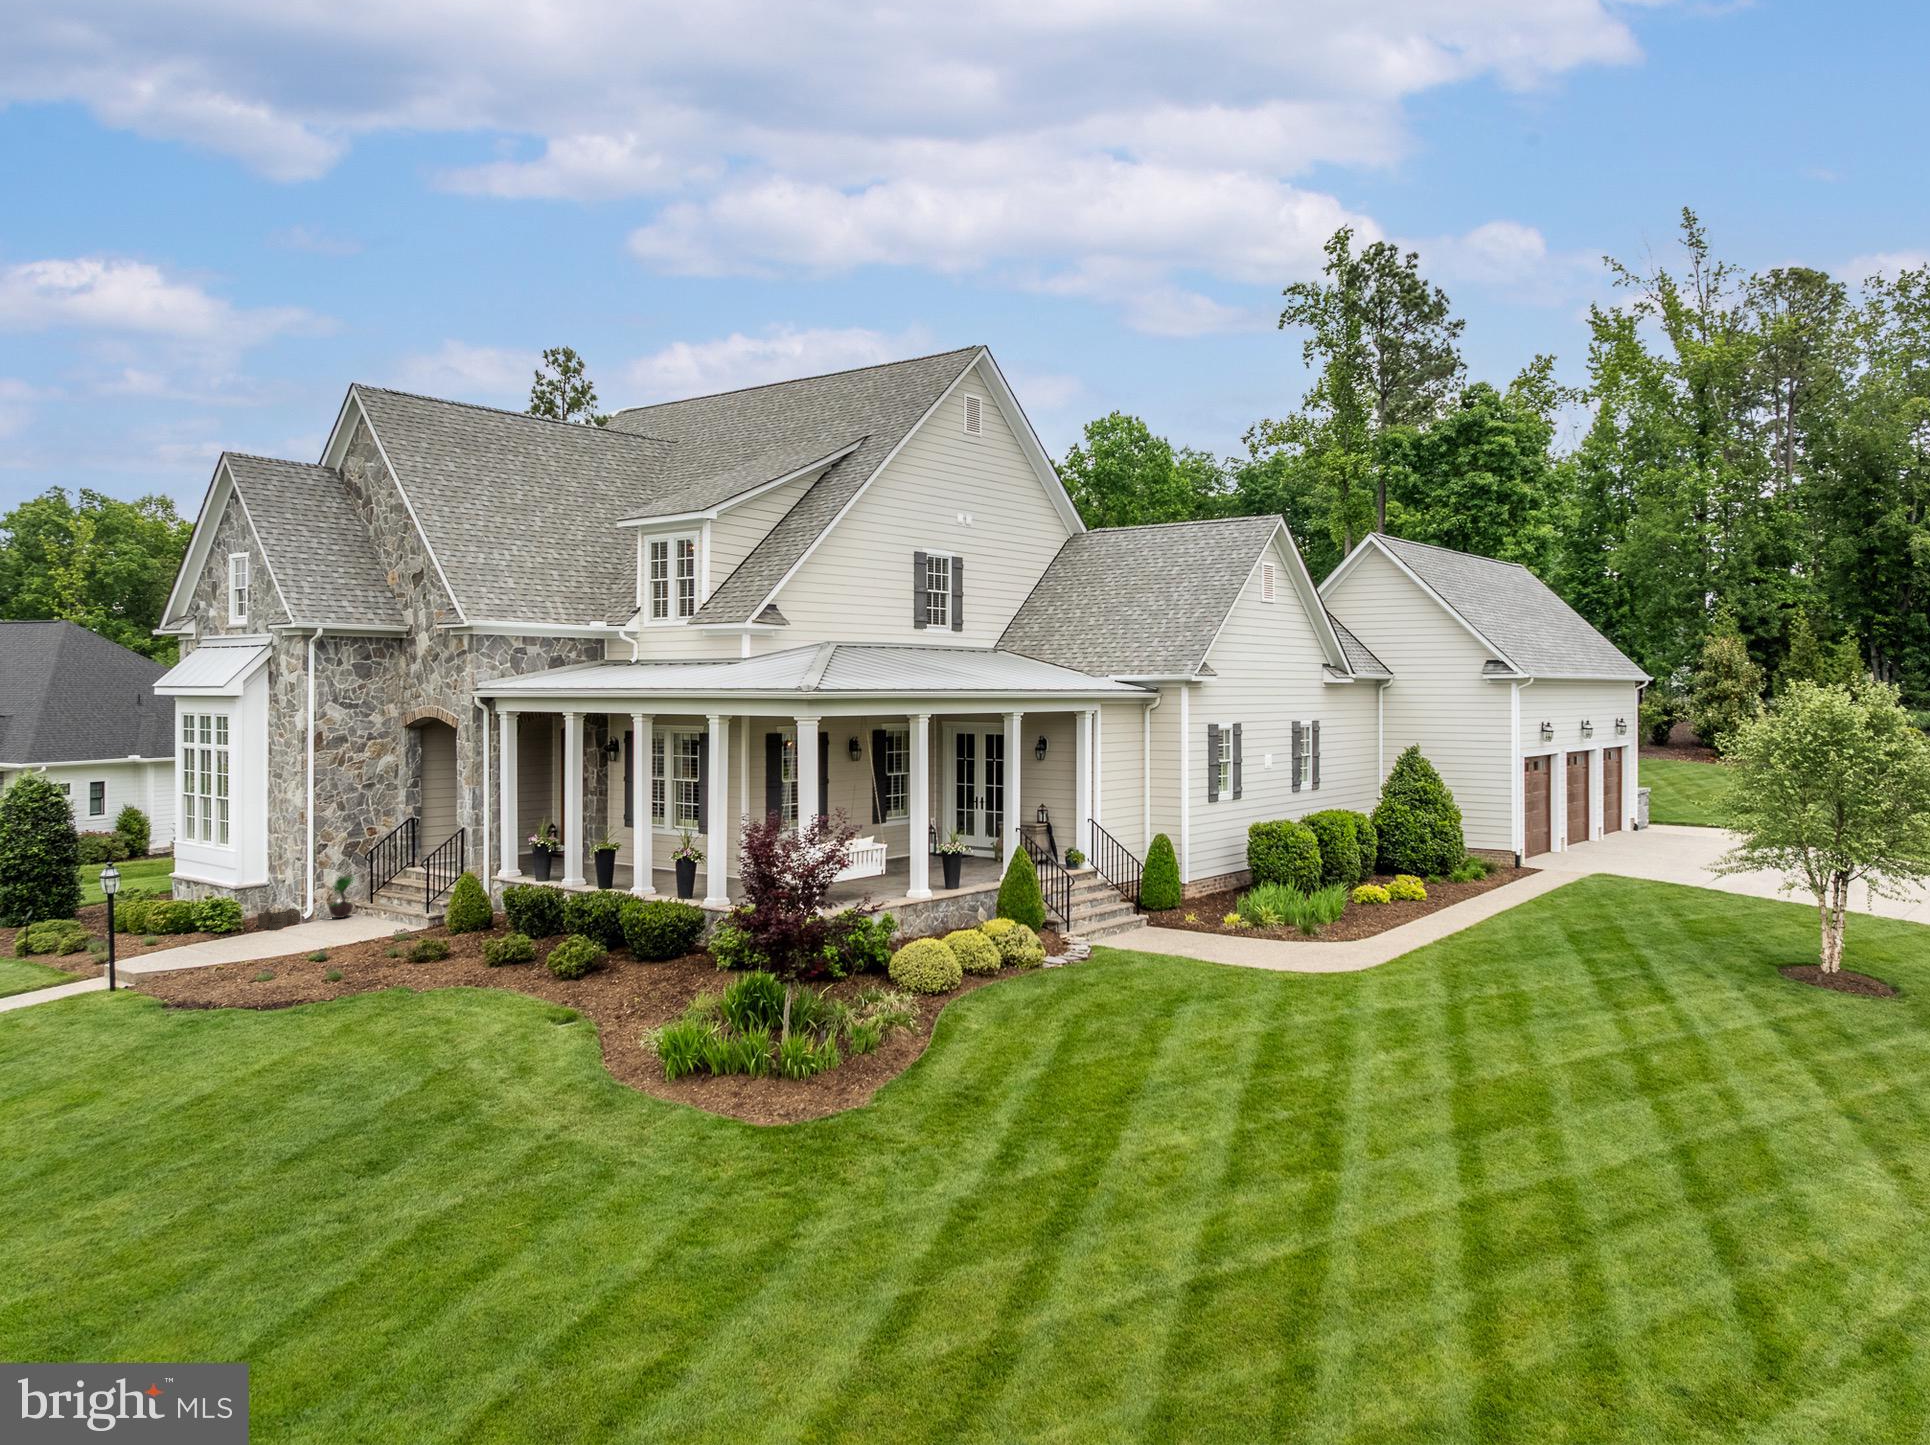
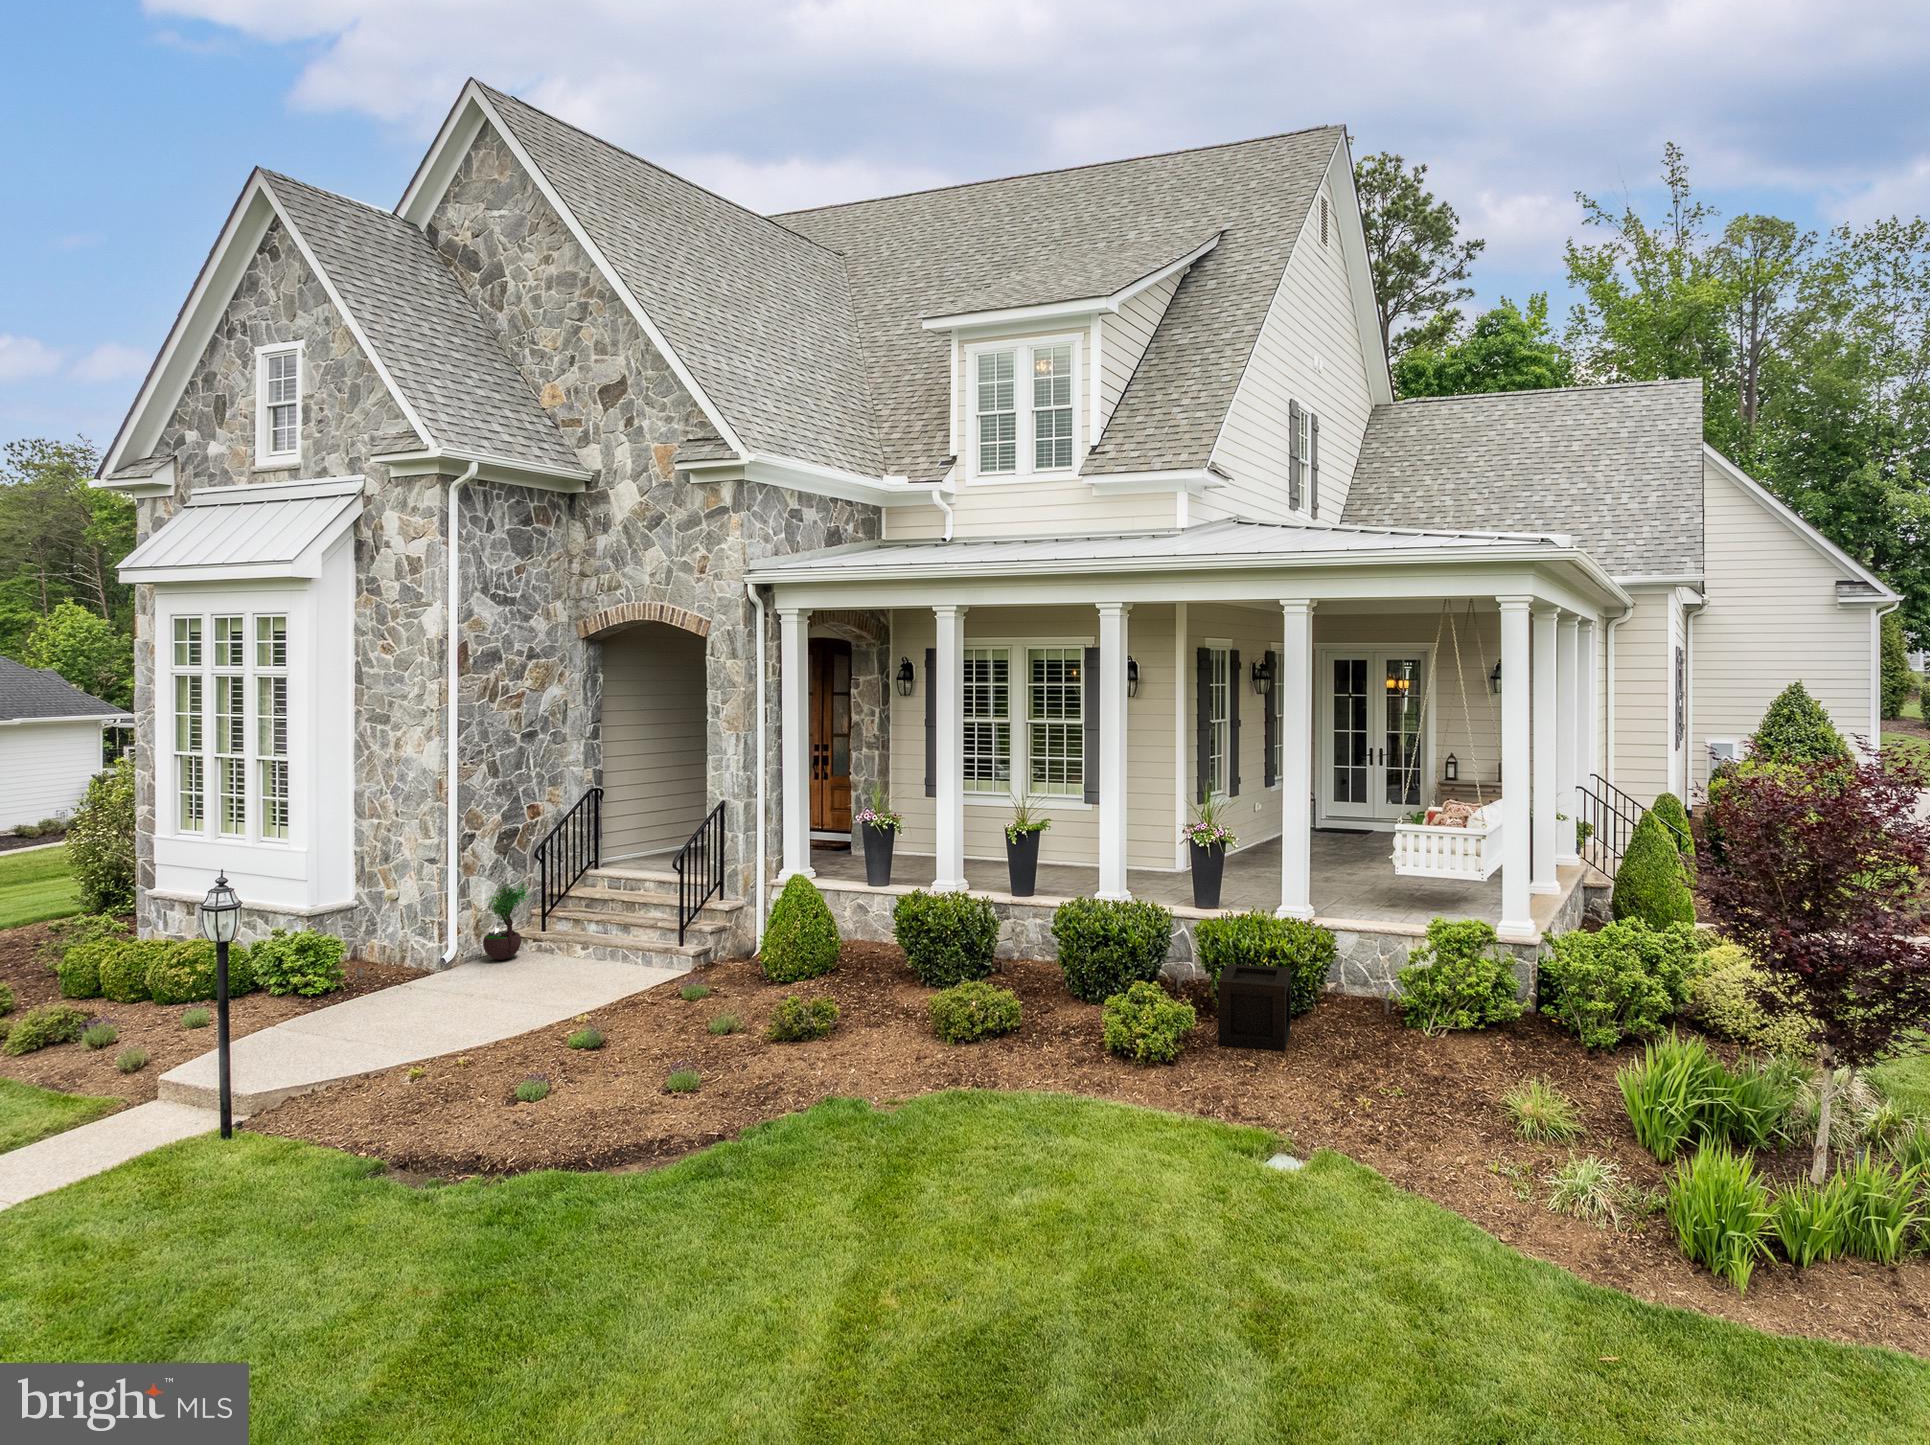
woven basket: present [258,908,301,930] -> none [367,944,434,987]
wooden crate: none [630,927,684,975] -> present [1218,963,1291,1051]

